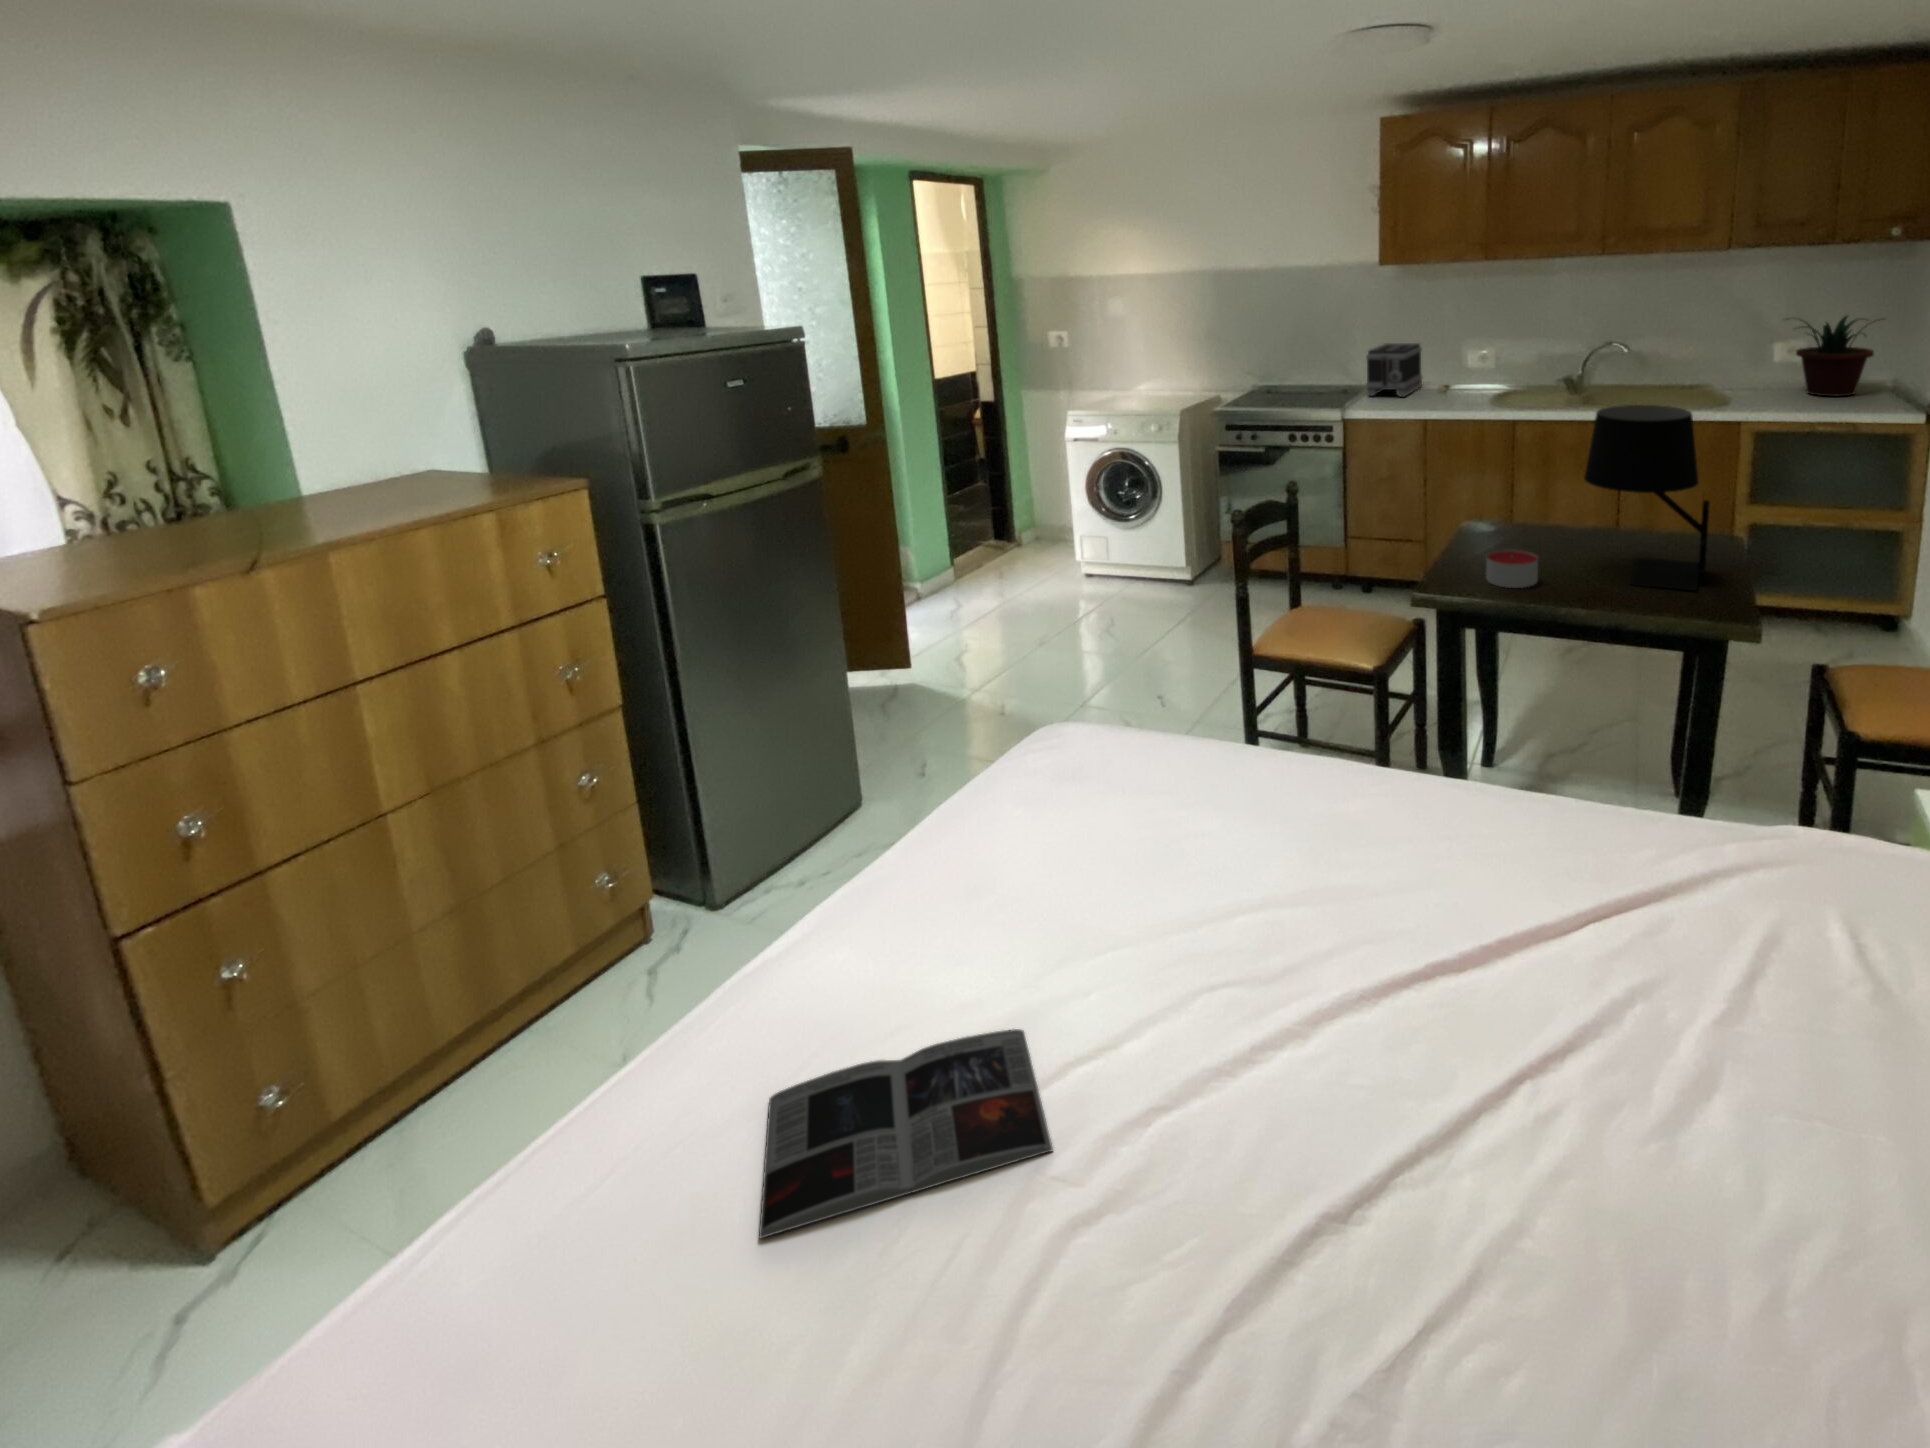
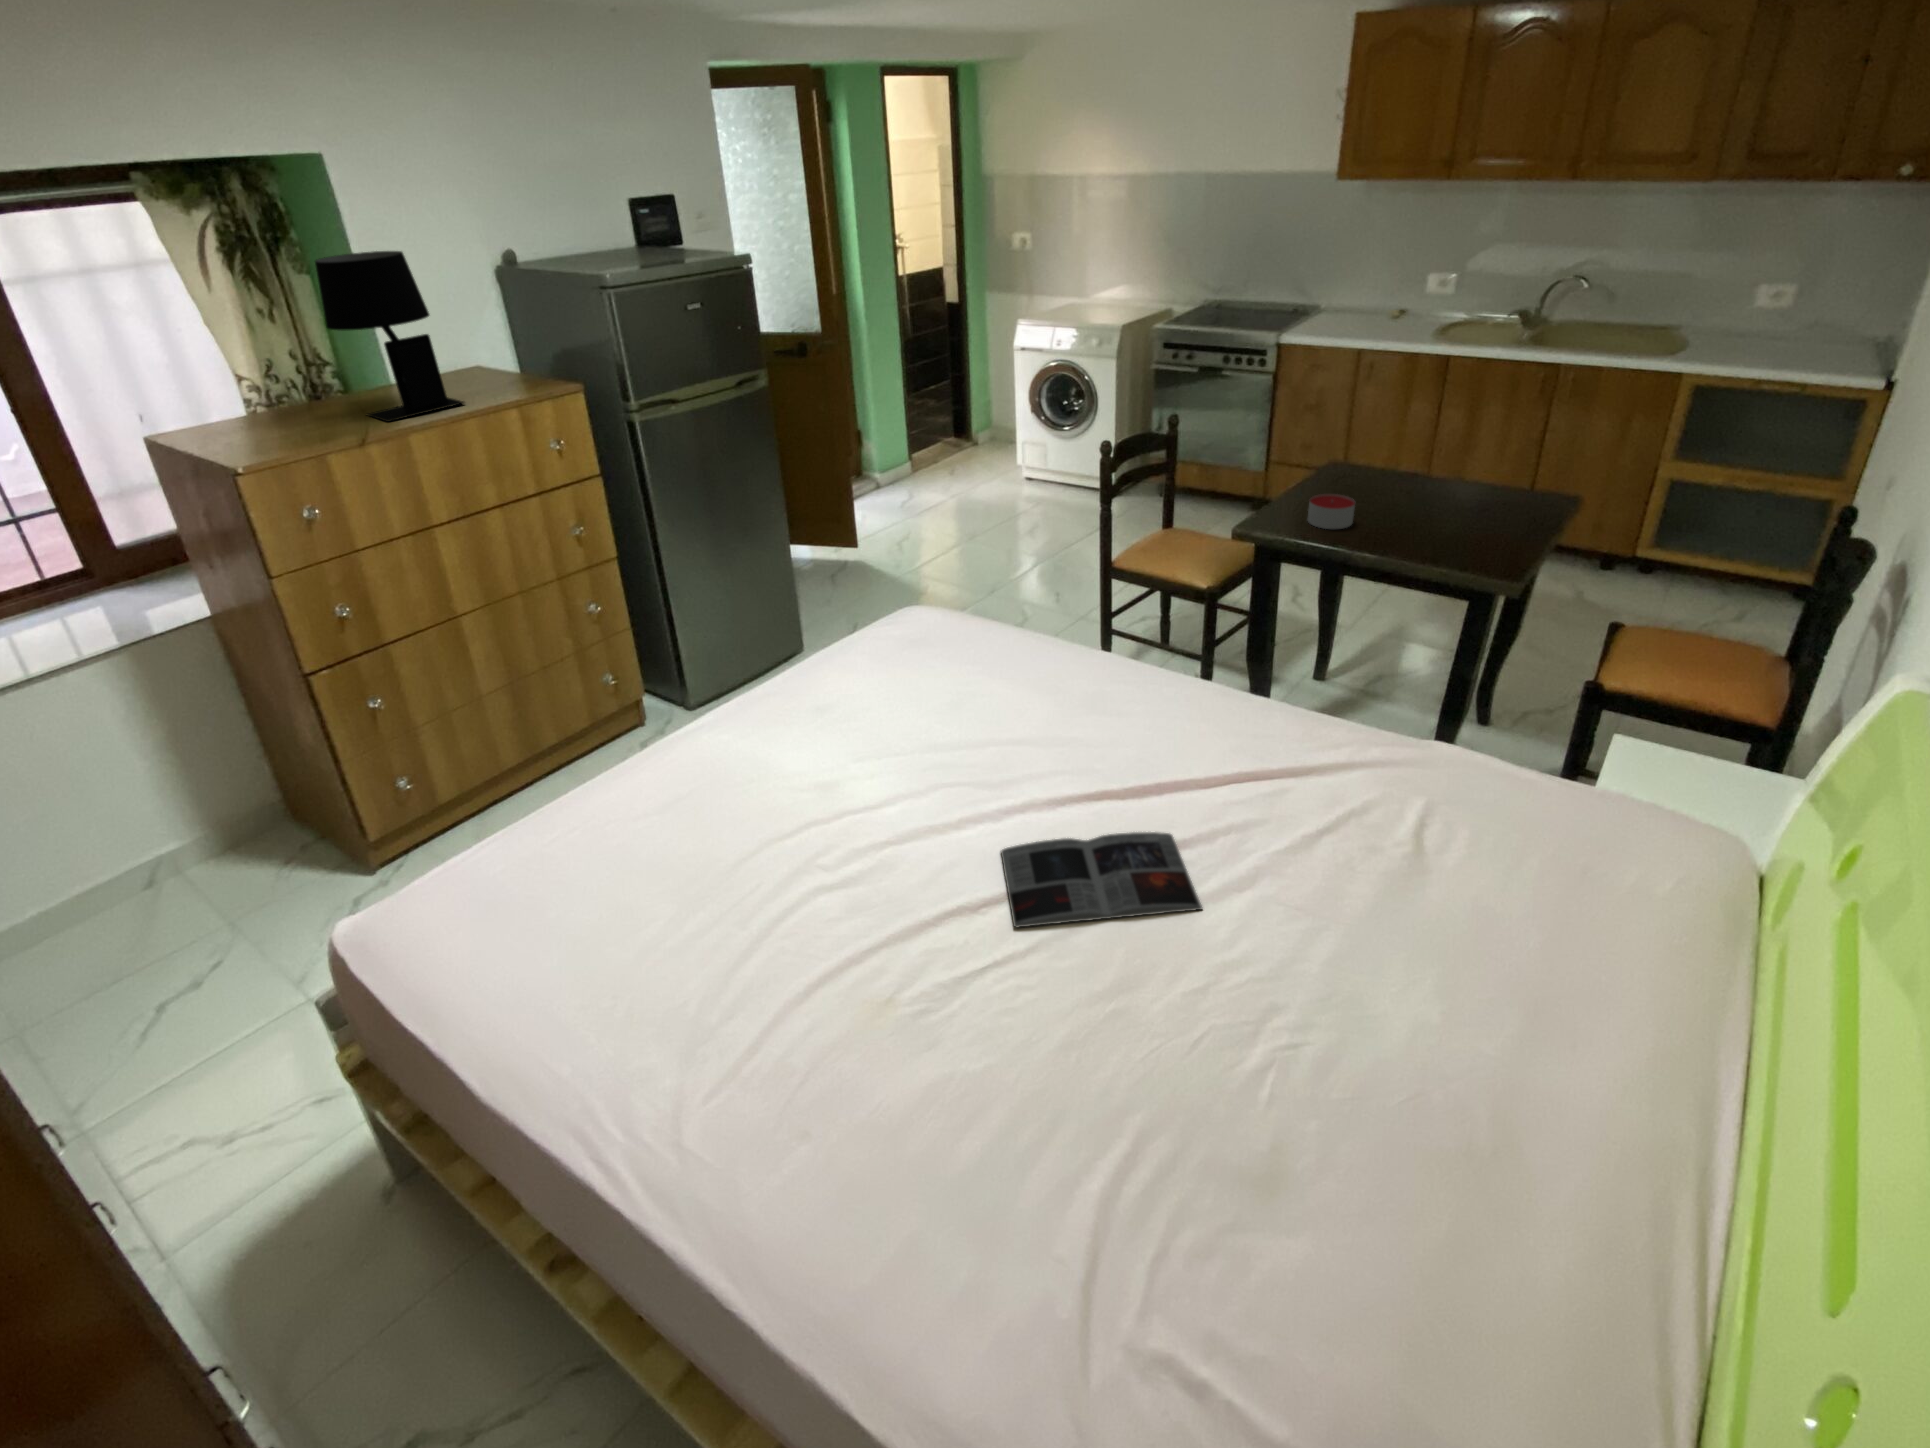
potted plant: present [1786,316,1874,396] -> none [1761,261,1878,352]
toaster: present [1366,343,1422,397] -> none [1305,266,1372,325]
table lamp: present [1584,405,1710,591] -> present [315,251,464,422]
magazine: present [759,1029,1053,1238] -> present [1001,832,1202,928]

